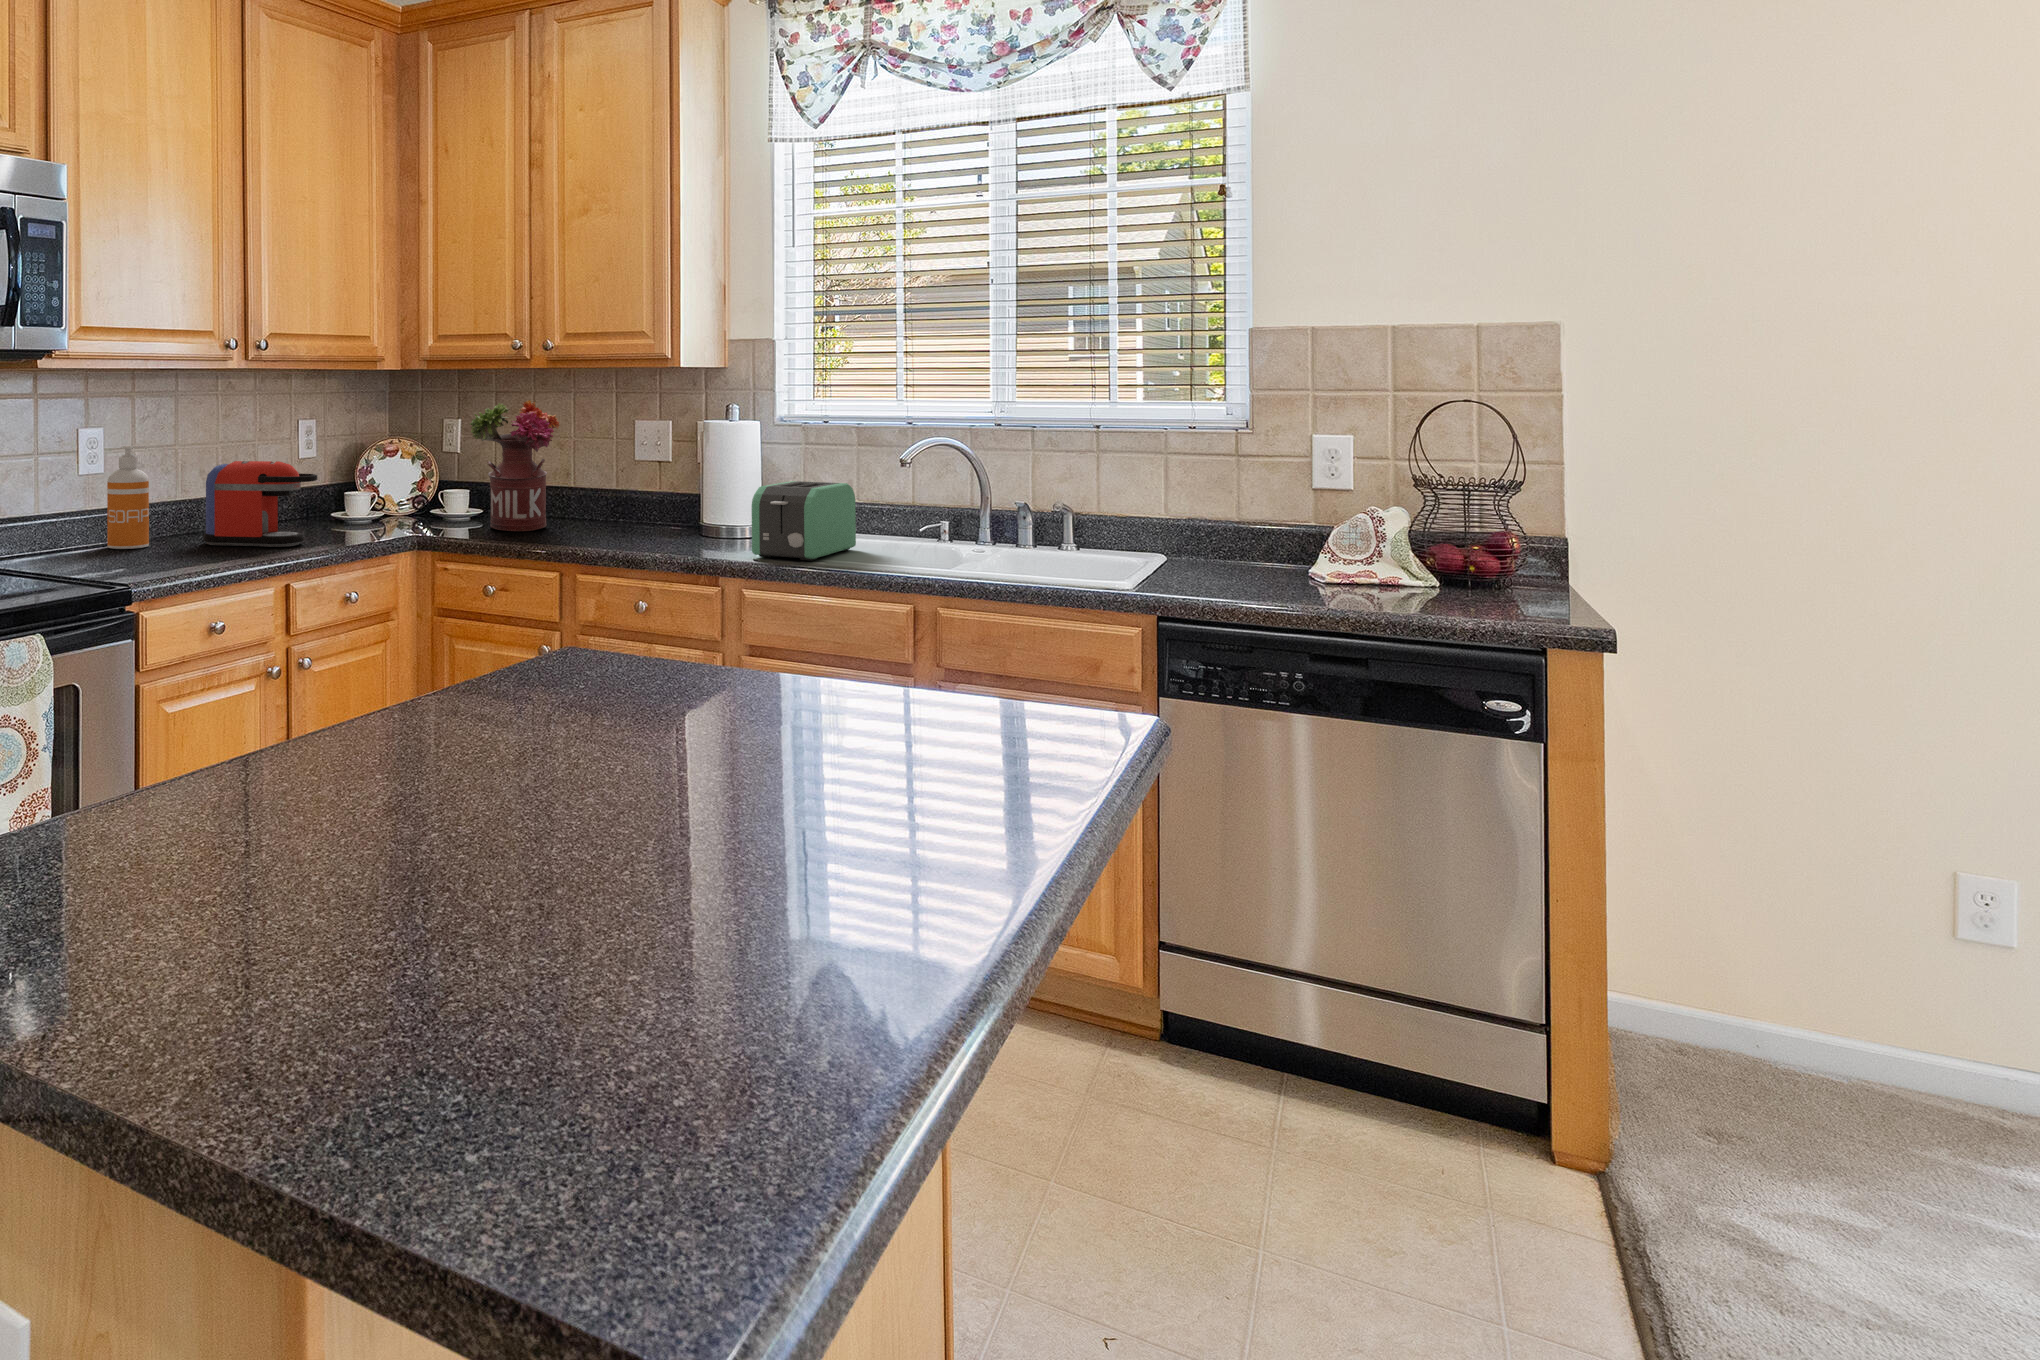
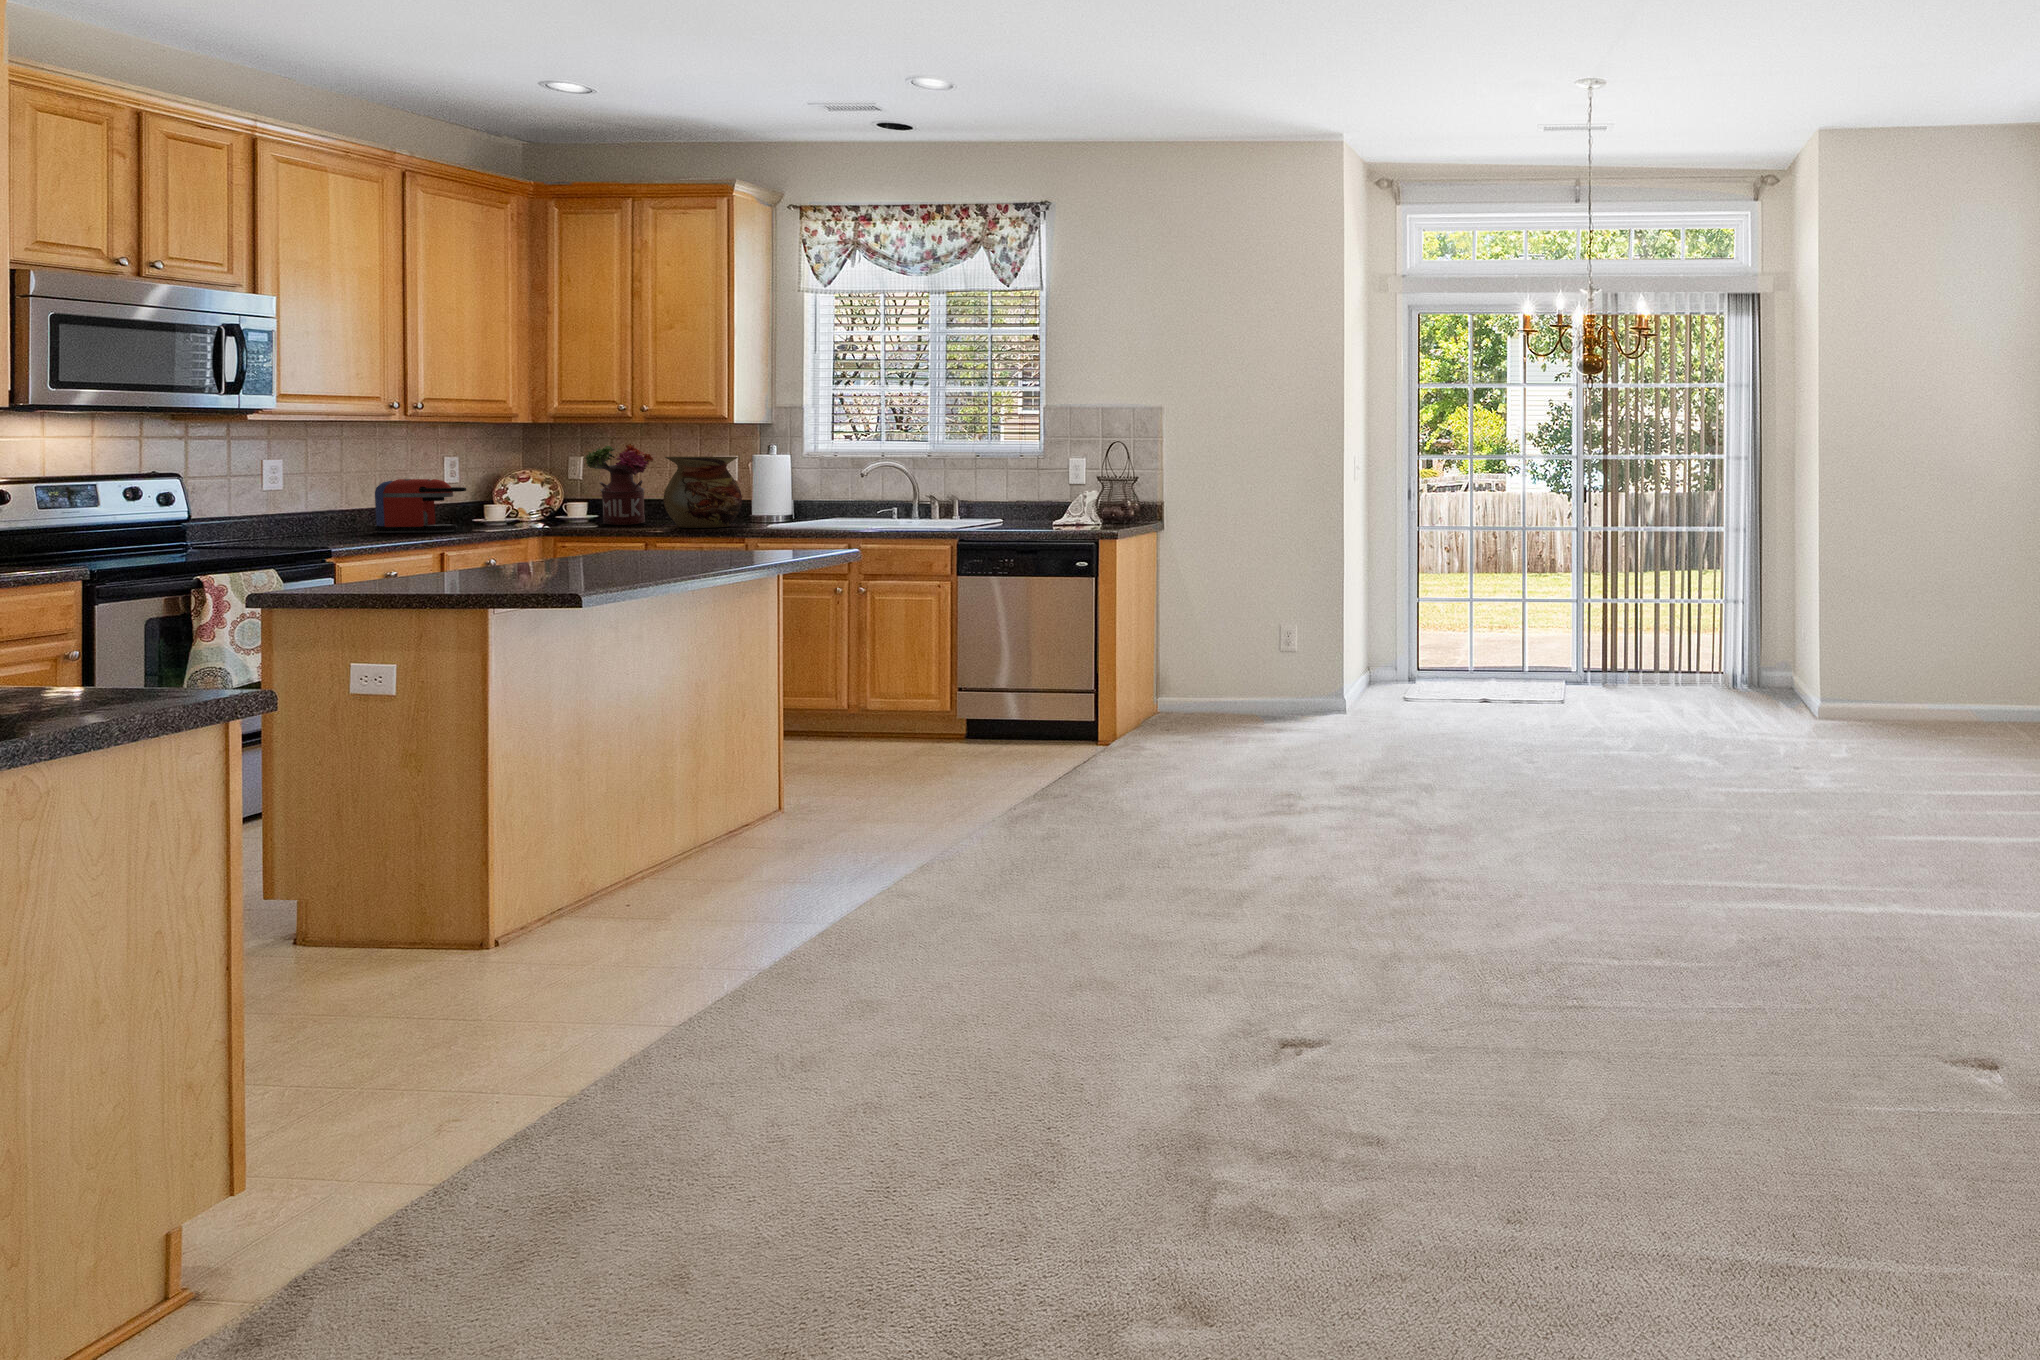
vase: none [581,421,695,546] -> present [664,456,742,528]
soap dispenser: present [107,446,149,549] -> none [292,468,330,535]
toaster: present [752,481,856,561] -> none [768,490,839,530]

